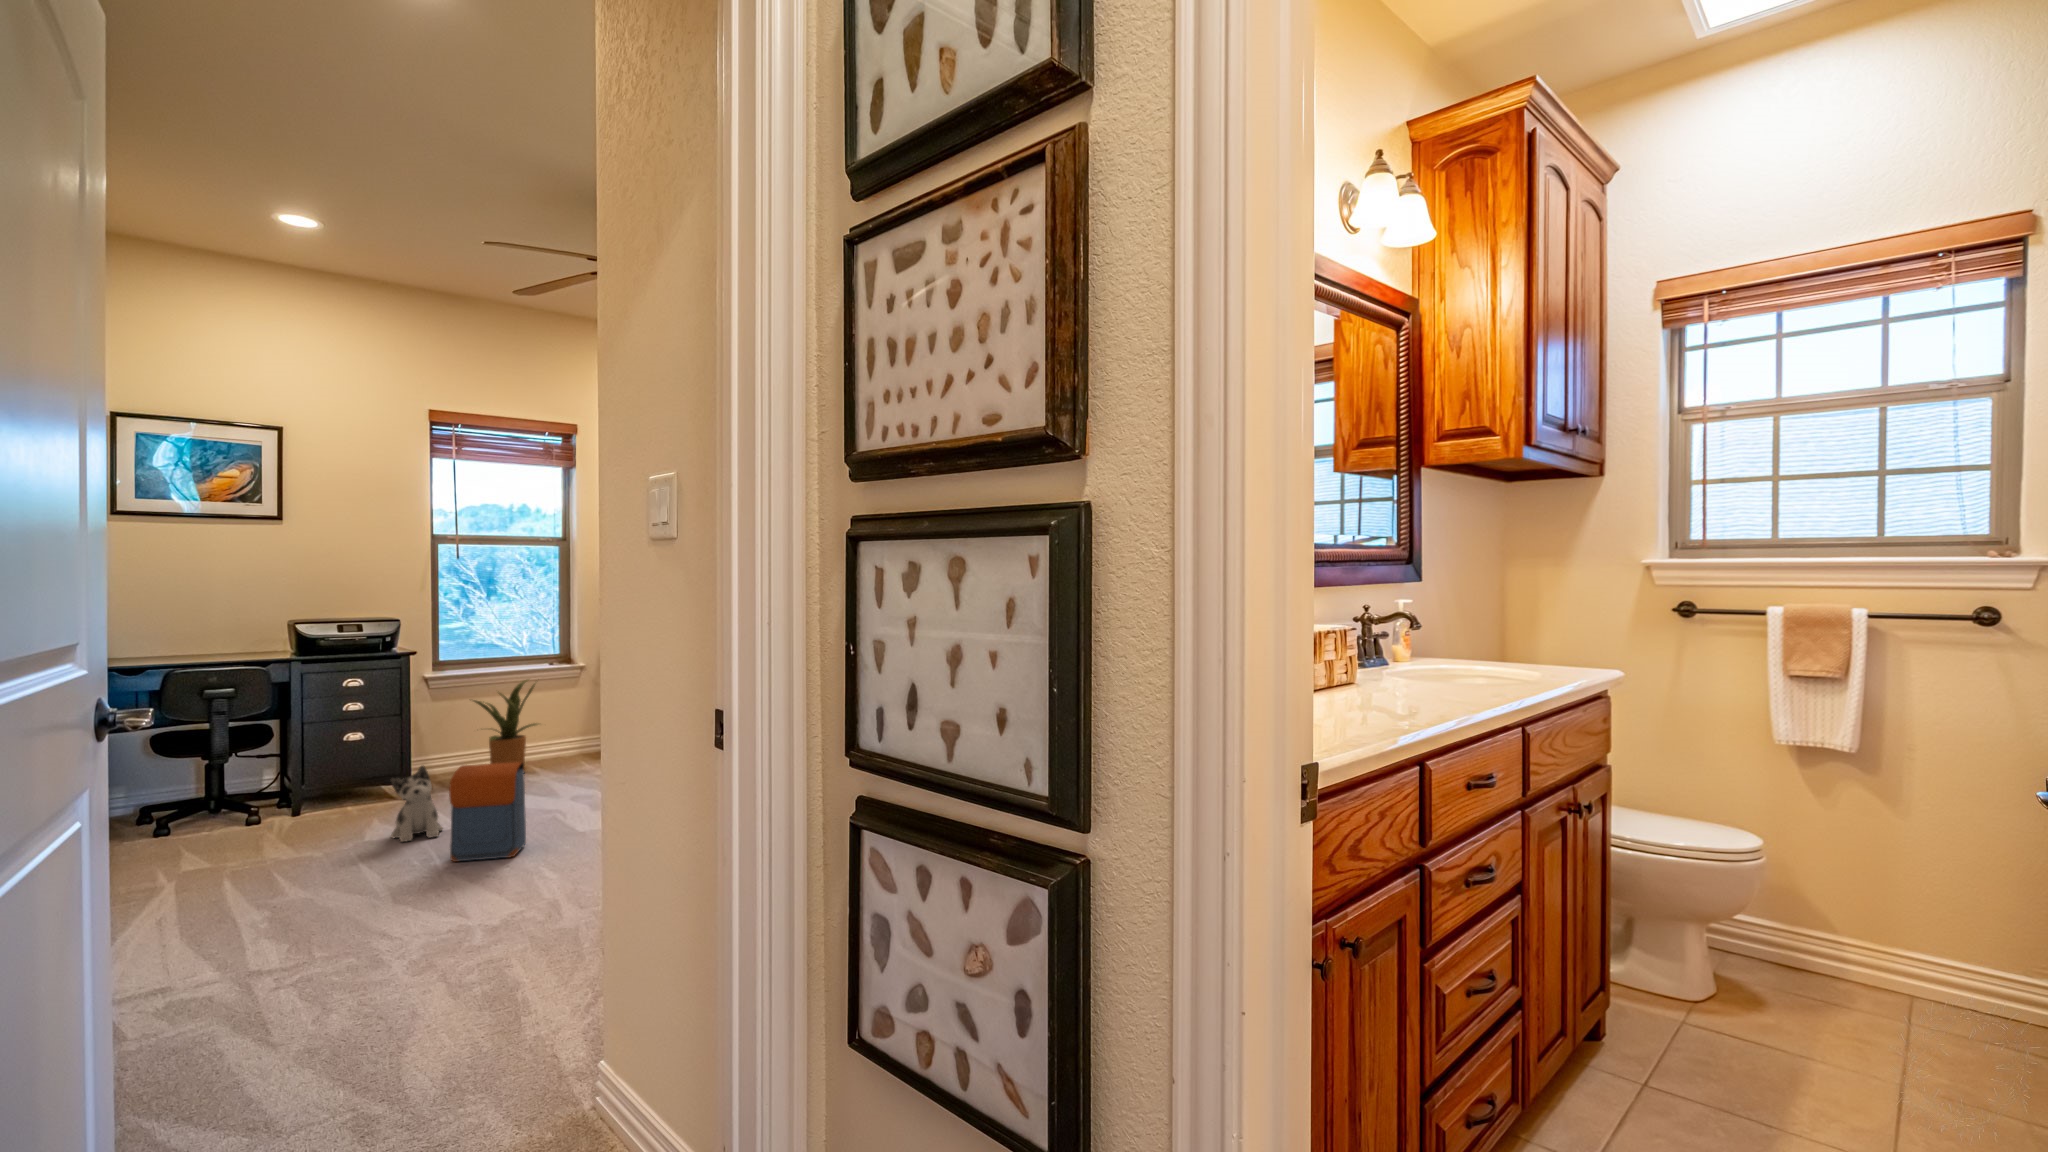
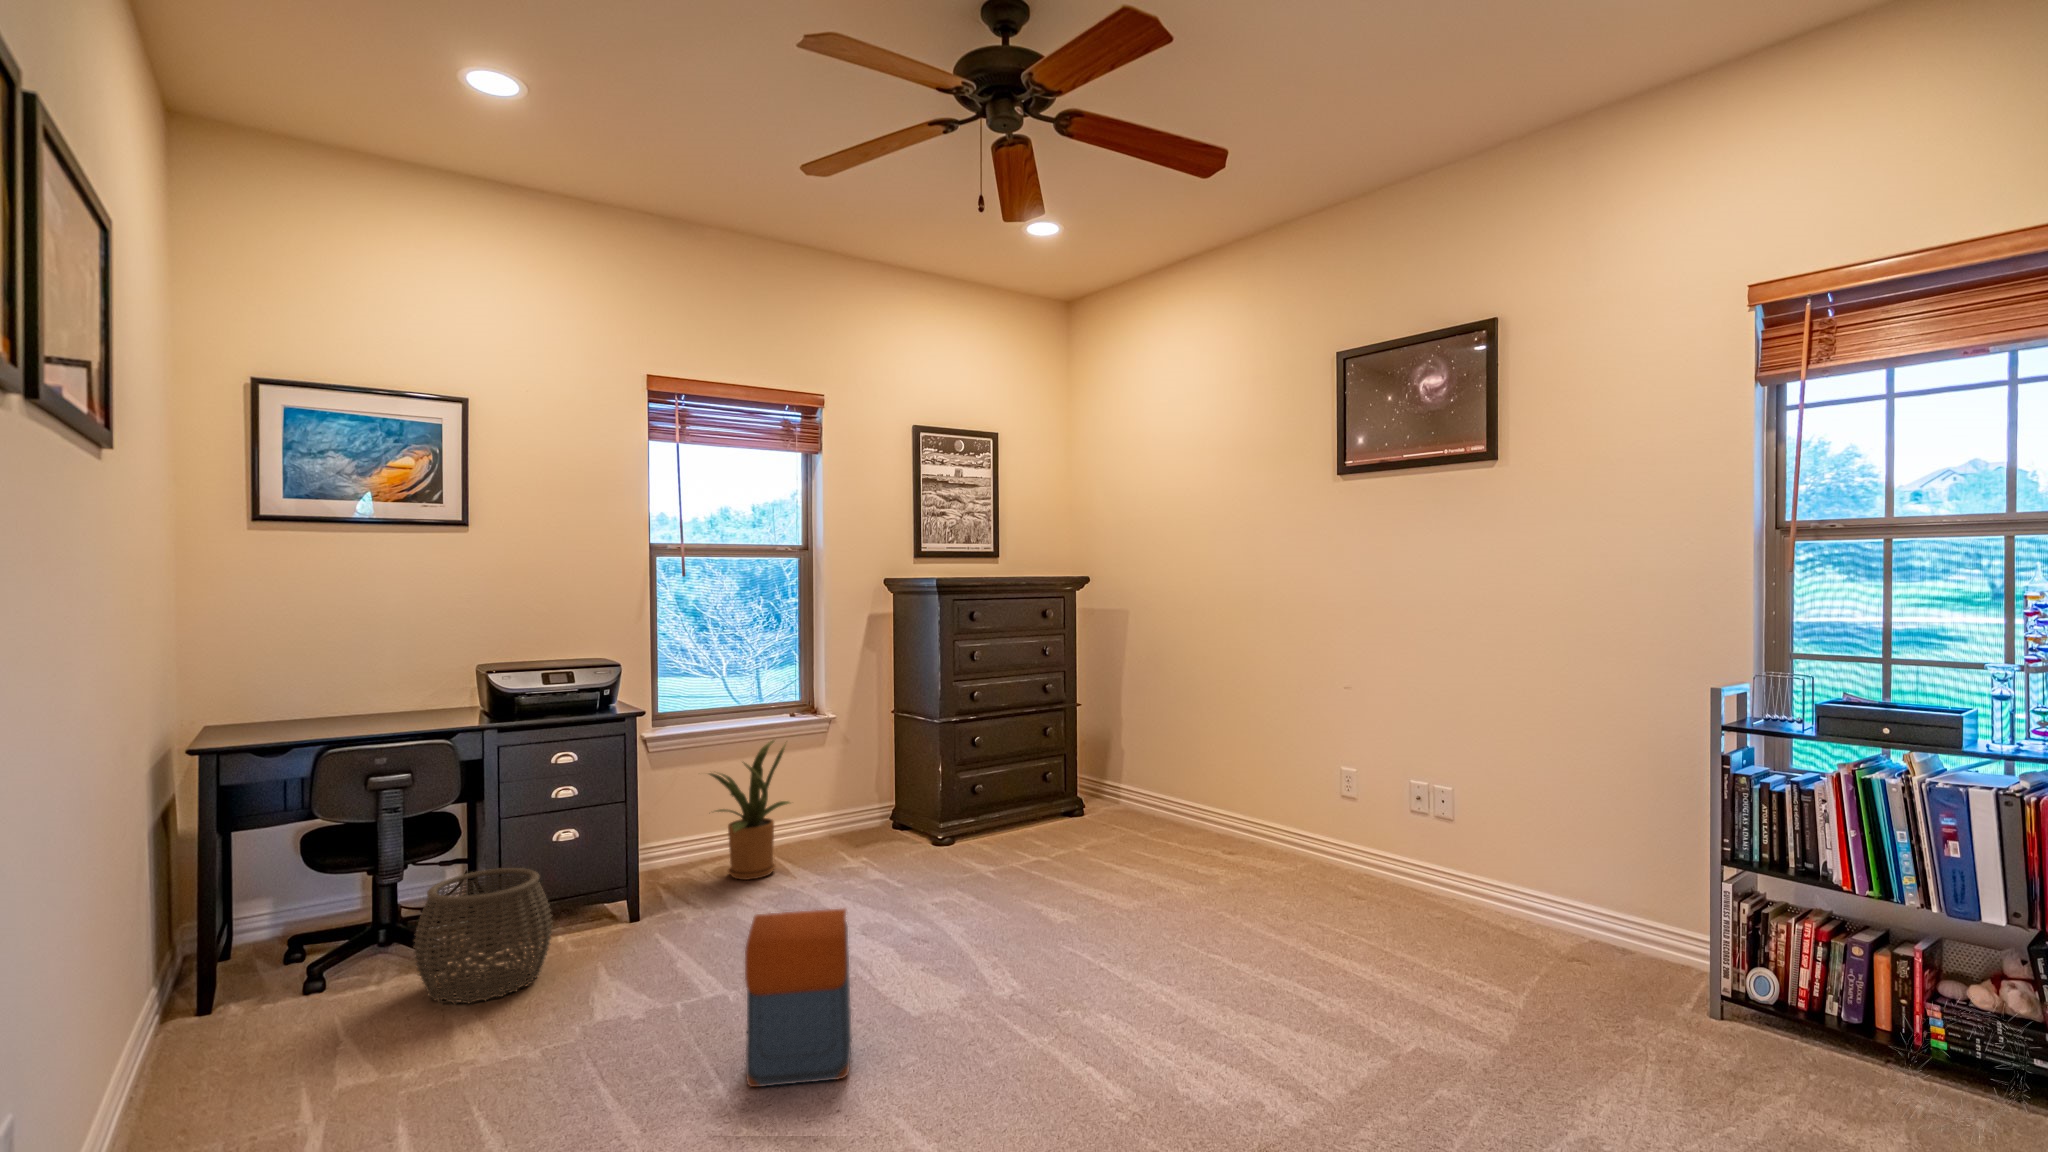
woven basket: none [236,754,339,837] -> present [414,868,552,1004]
plush toy: present [391,766,443,842] -> none [635,899,708,1027]

